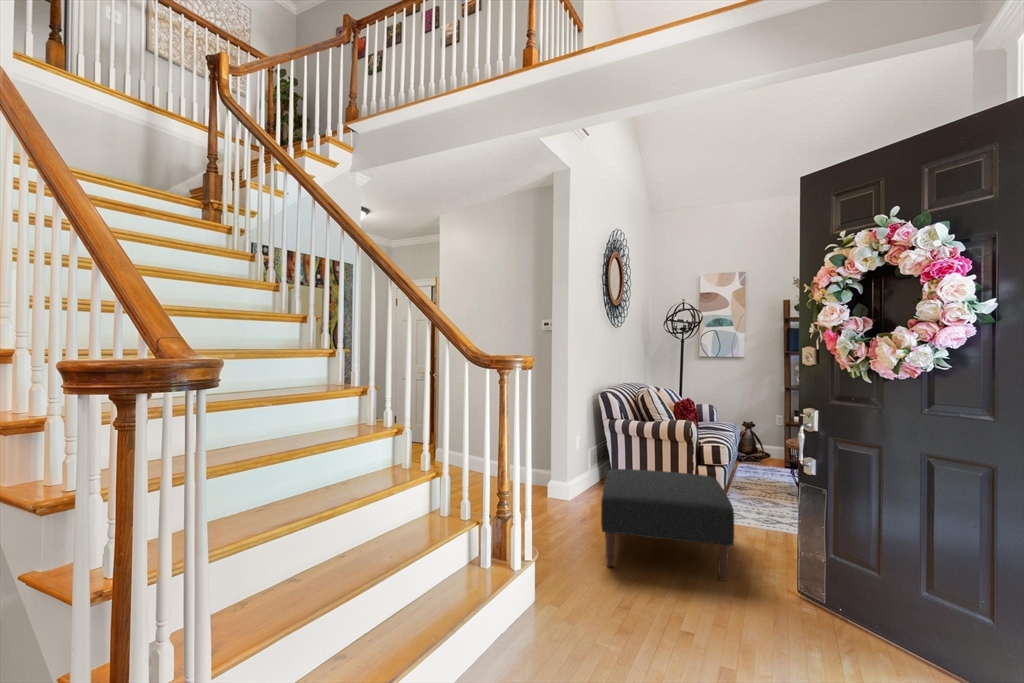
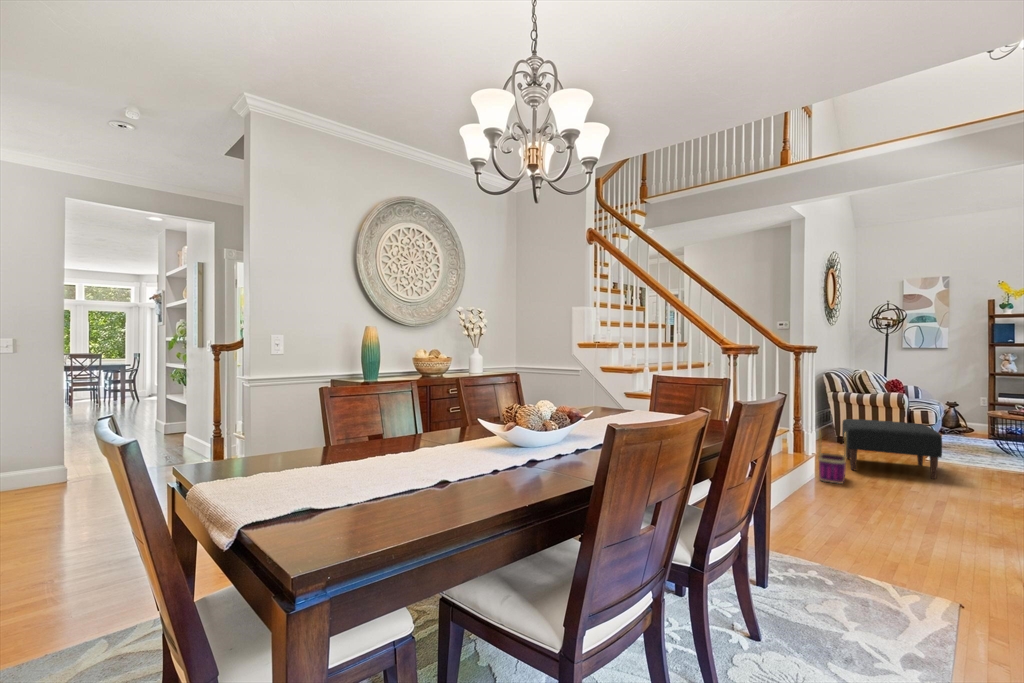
basket: none [539,511,588,623] -> present [818,431,846,484]

